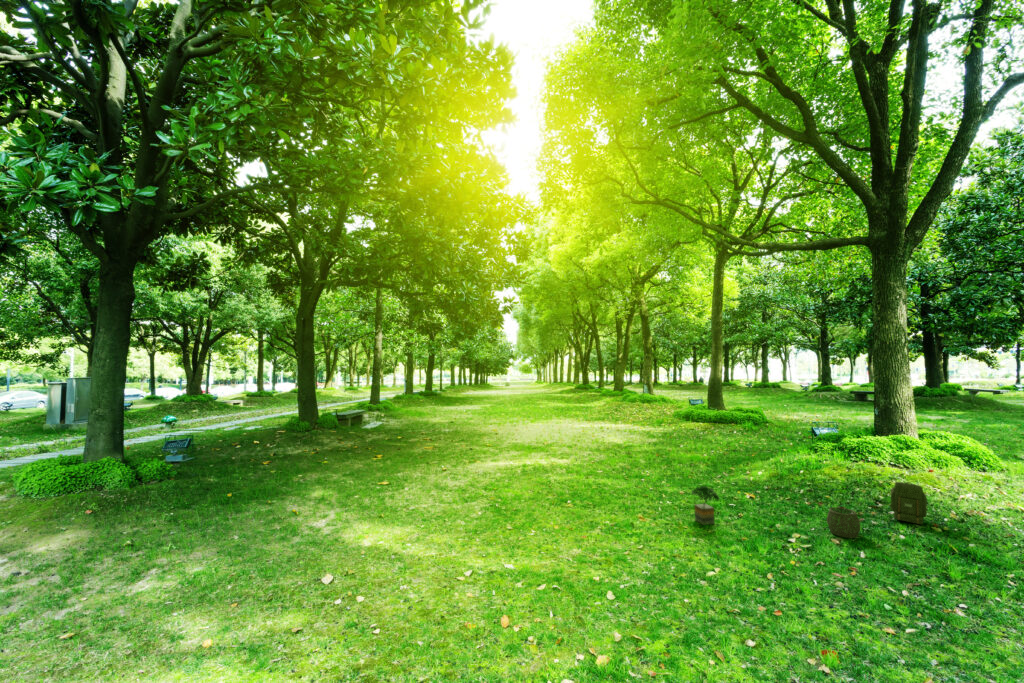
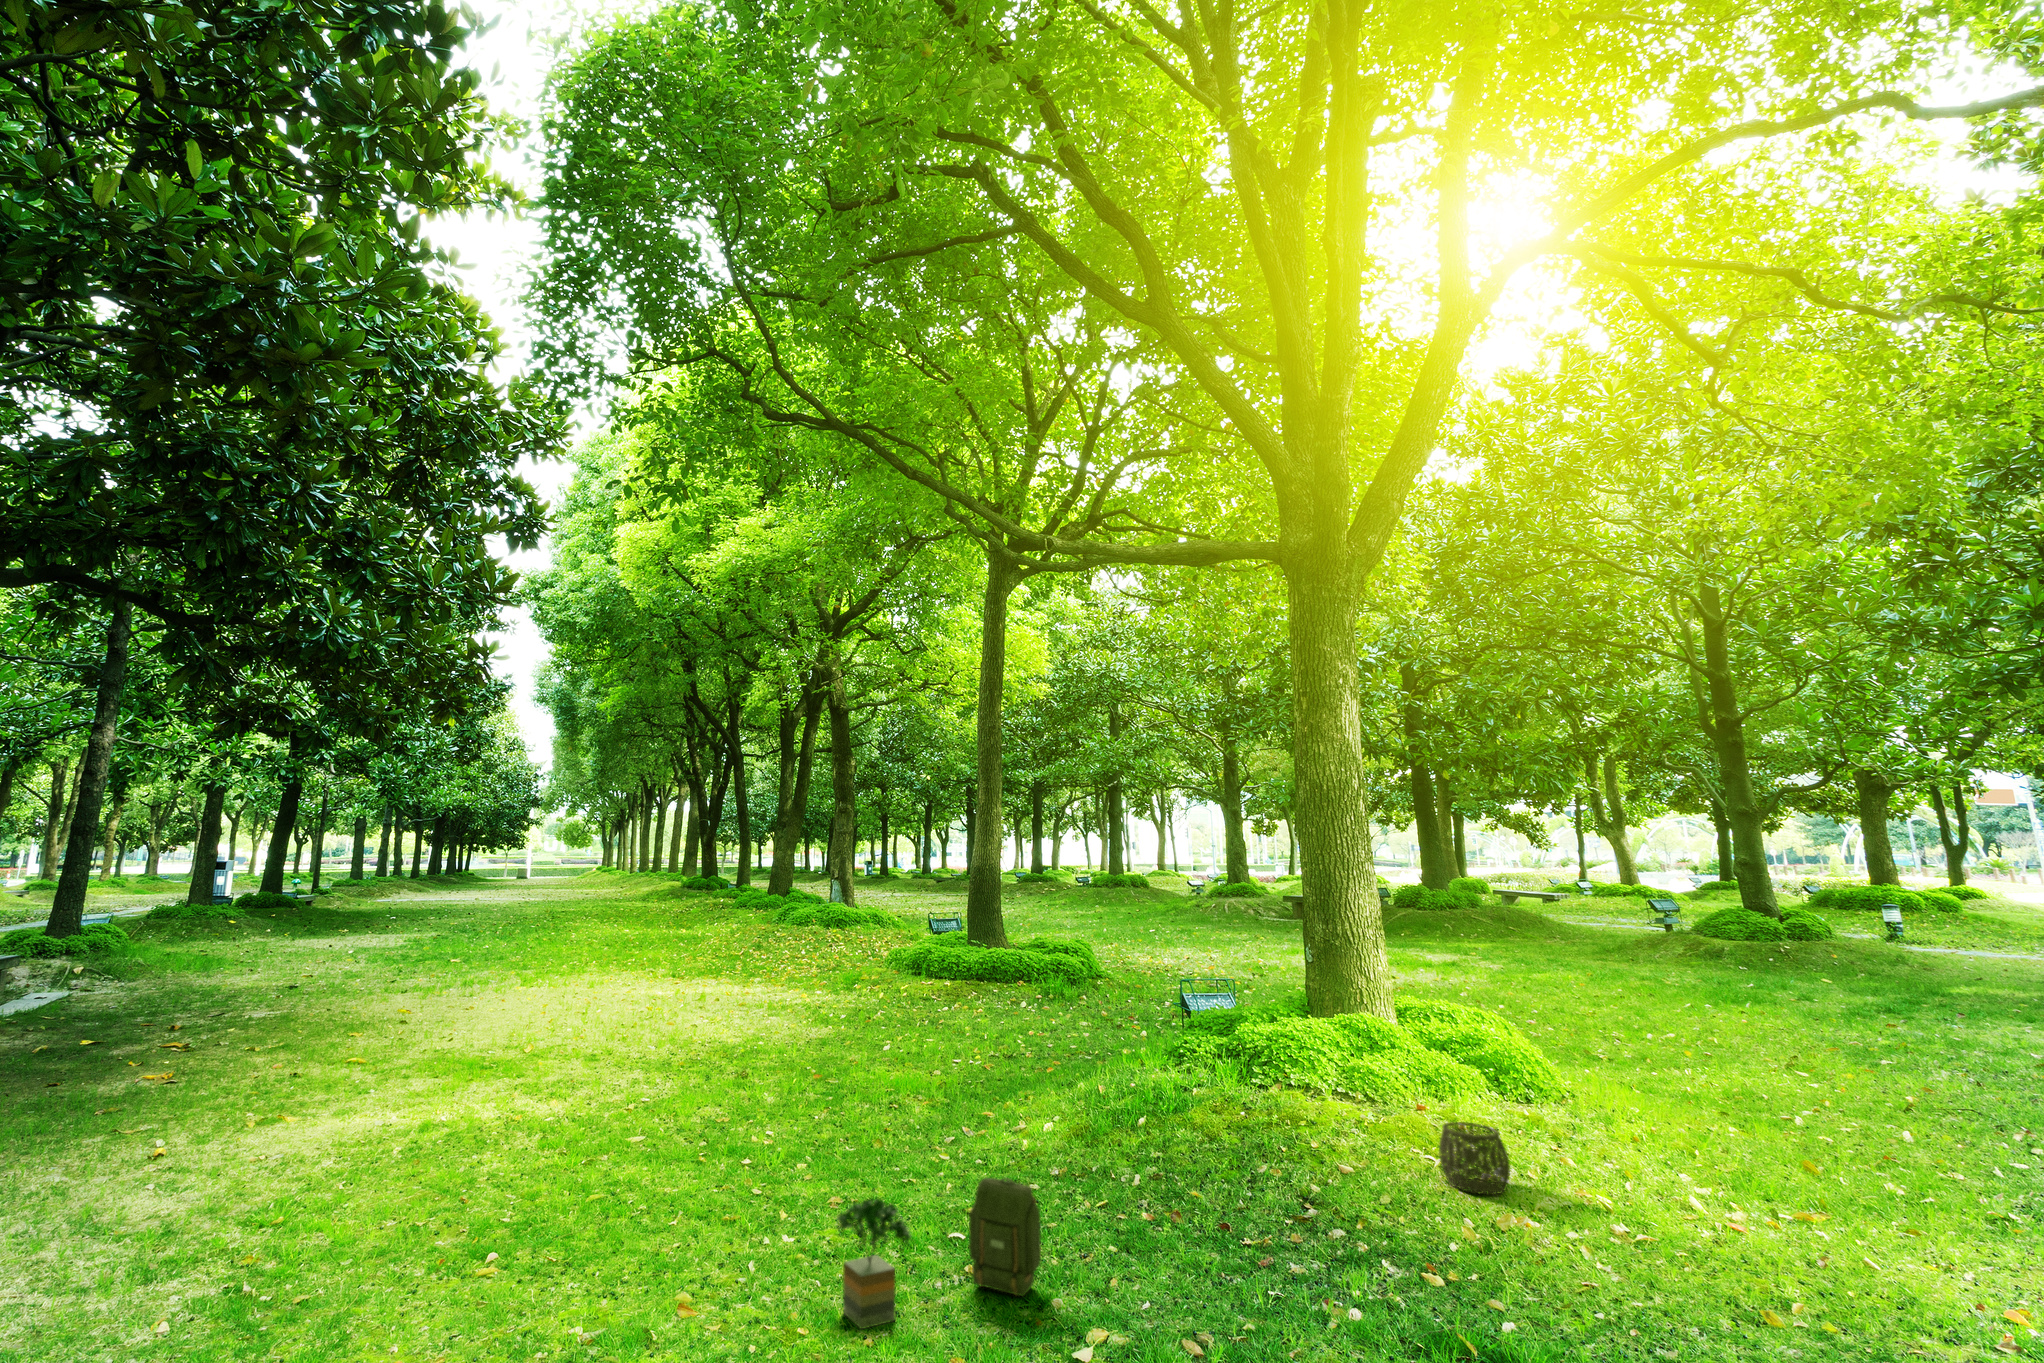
backpack: present [890,482,927,524] -> present [969,1178,1041,1296]
woven basket: present [827,507,860,538] -> present [1439,1122,1510,1195]

